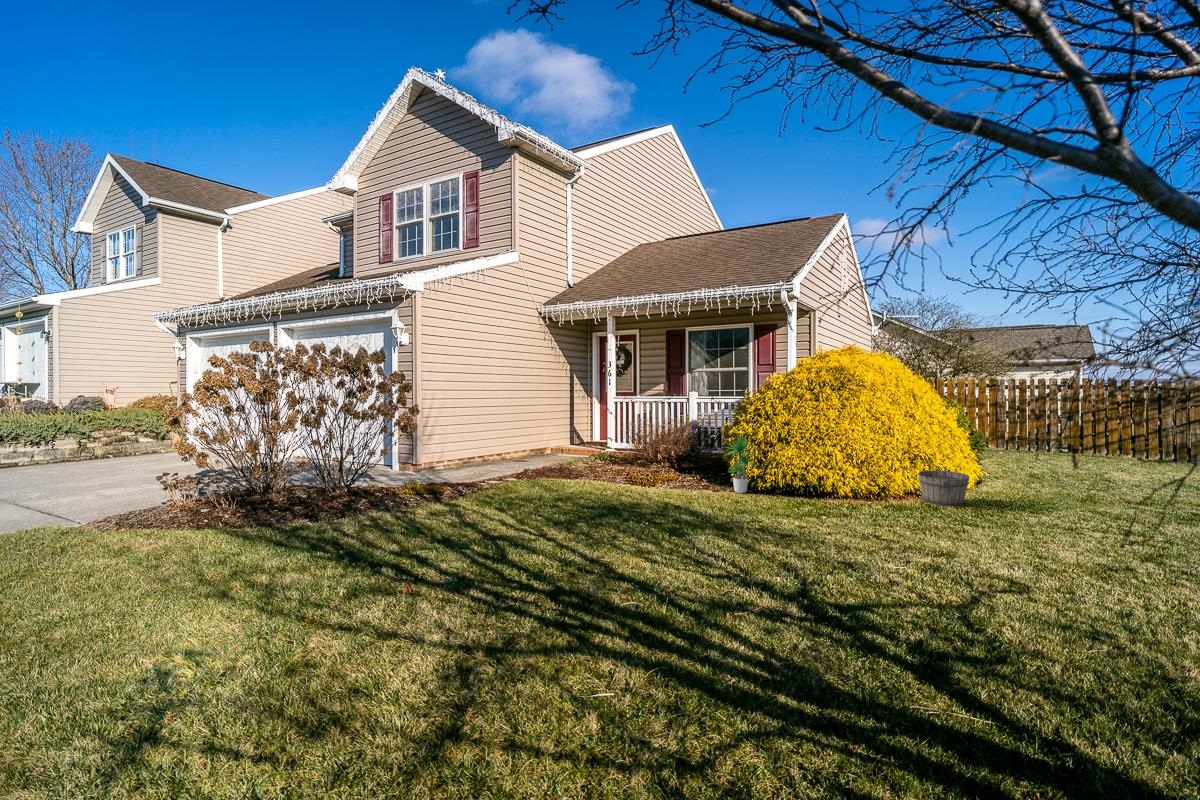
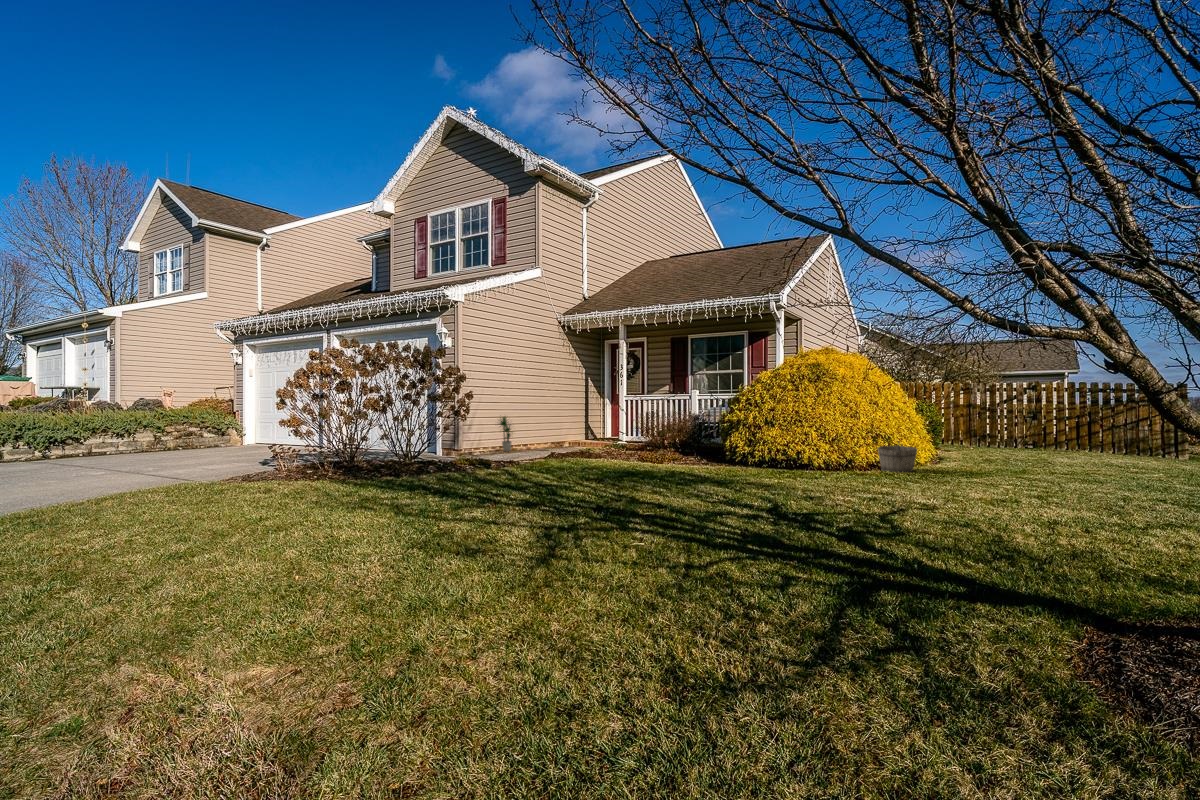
potted plant: present [726,436,754,493] -> present [500,417,511,451]

